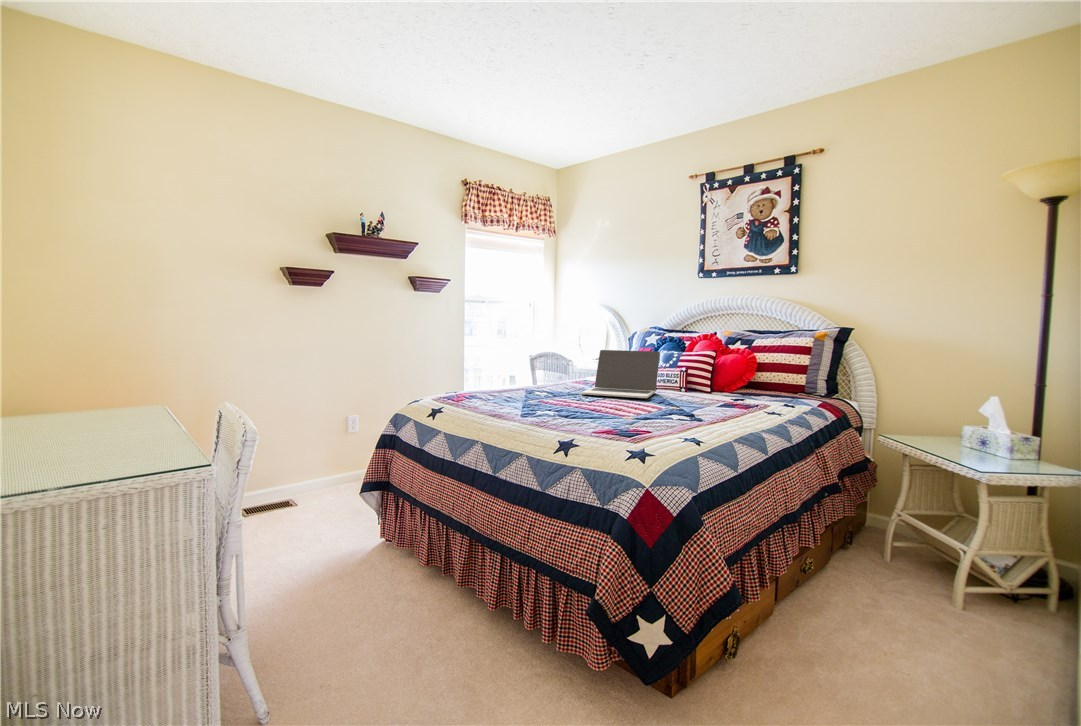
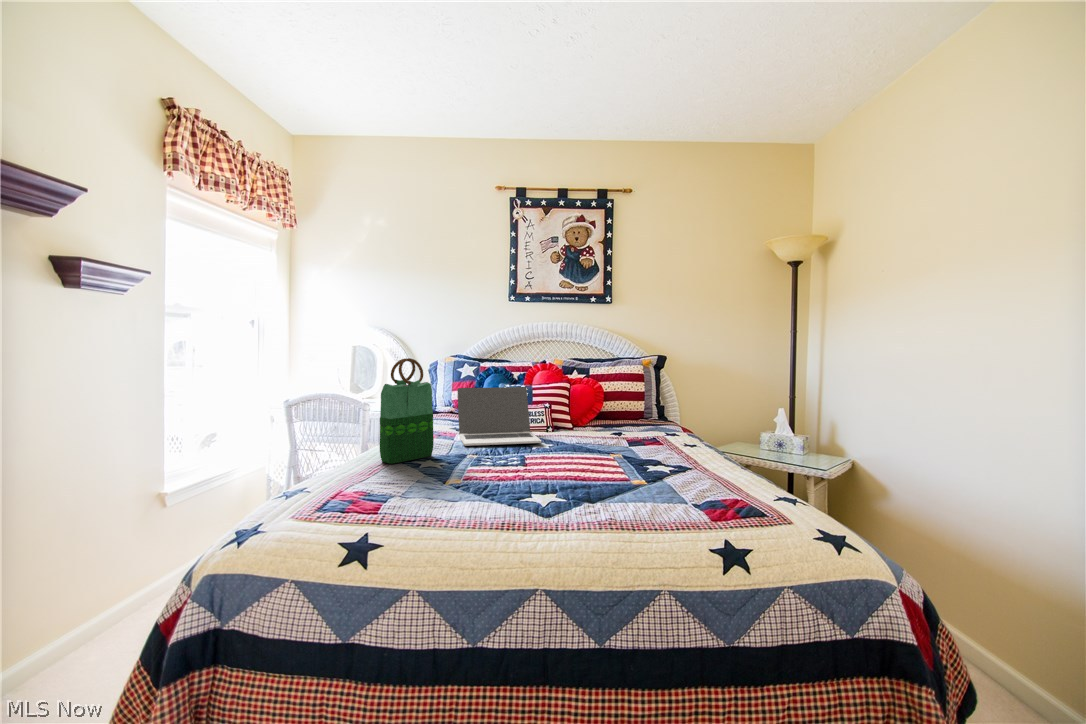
tote bag: none [504,319,547,398] -> present [380,358,434,464]

